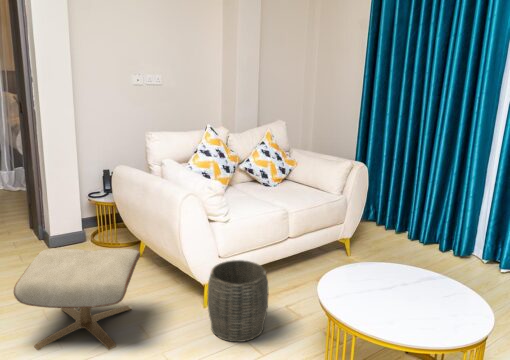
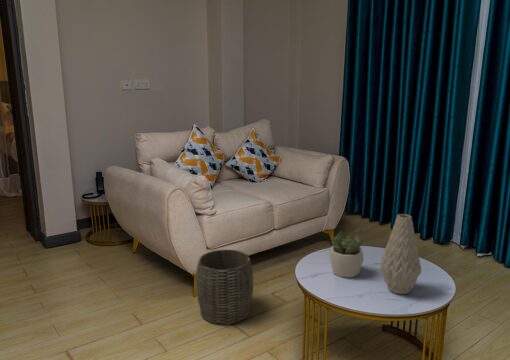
vase: none [414,236,461,324] -> present [380,214,421,294]
ottoman: present [14,249,140,350] -> none [14,242,132,338]
succulent plant: none [356,250,394,301] -> present [330,232,364,278]

